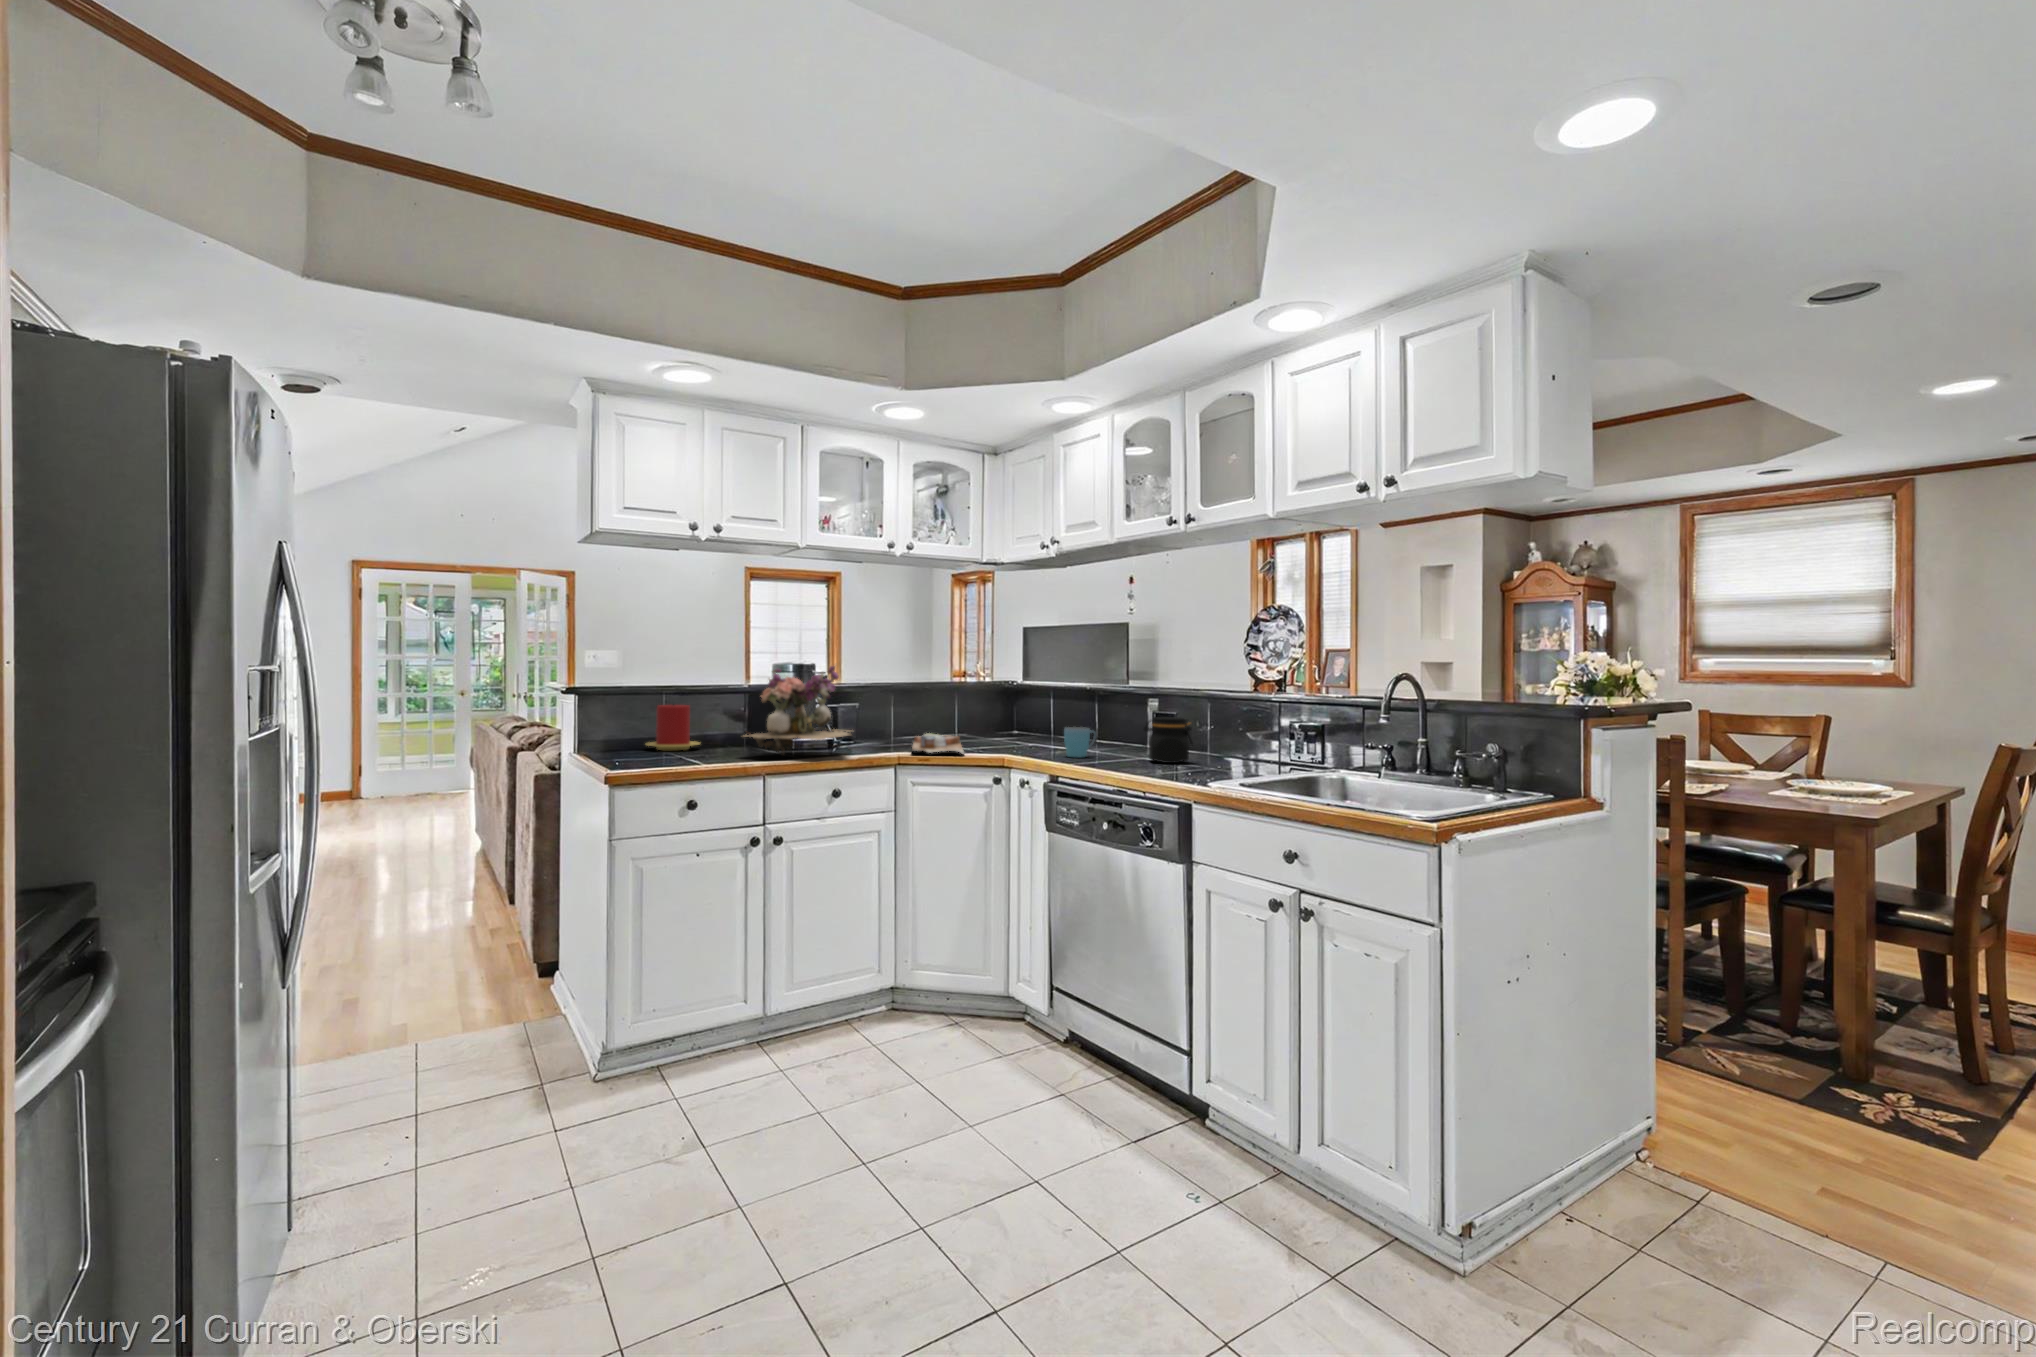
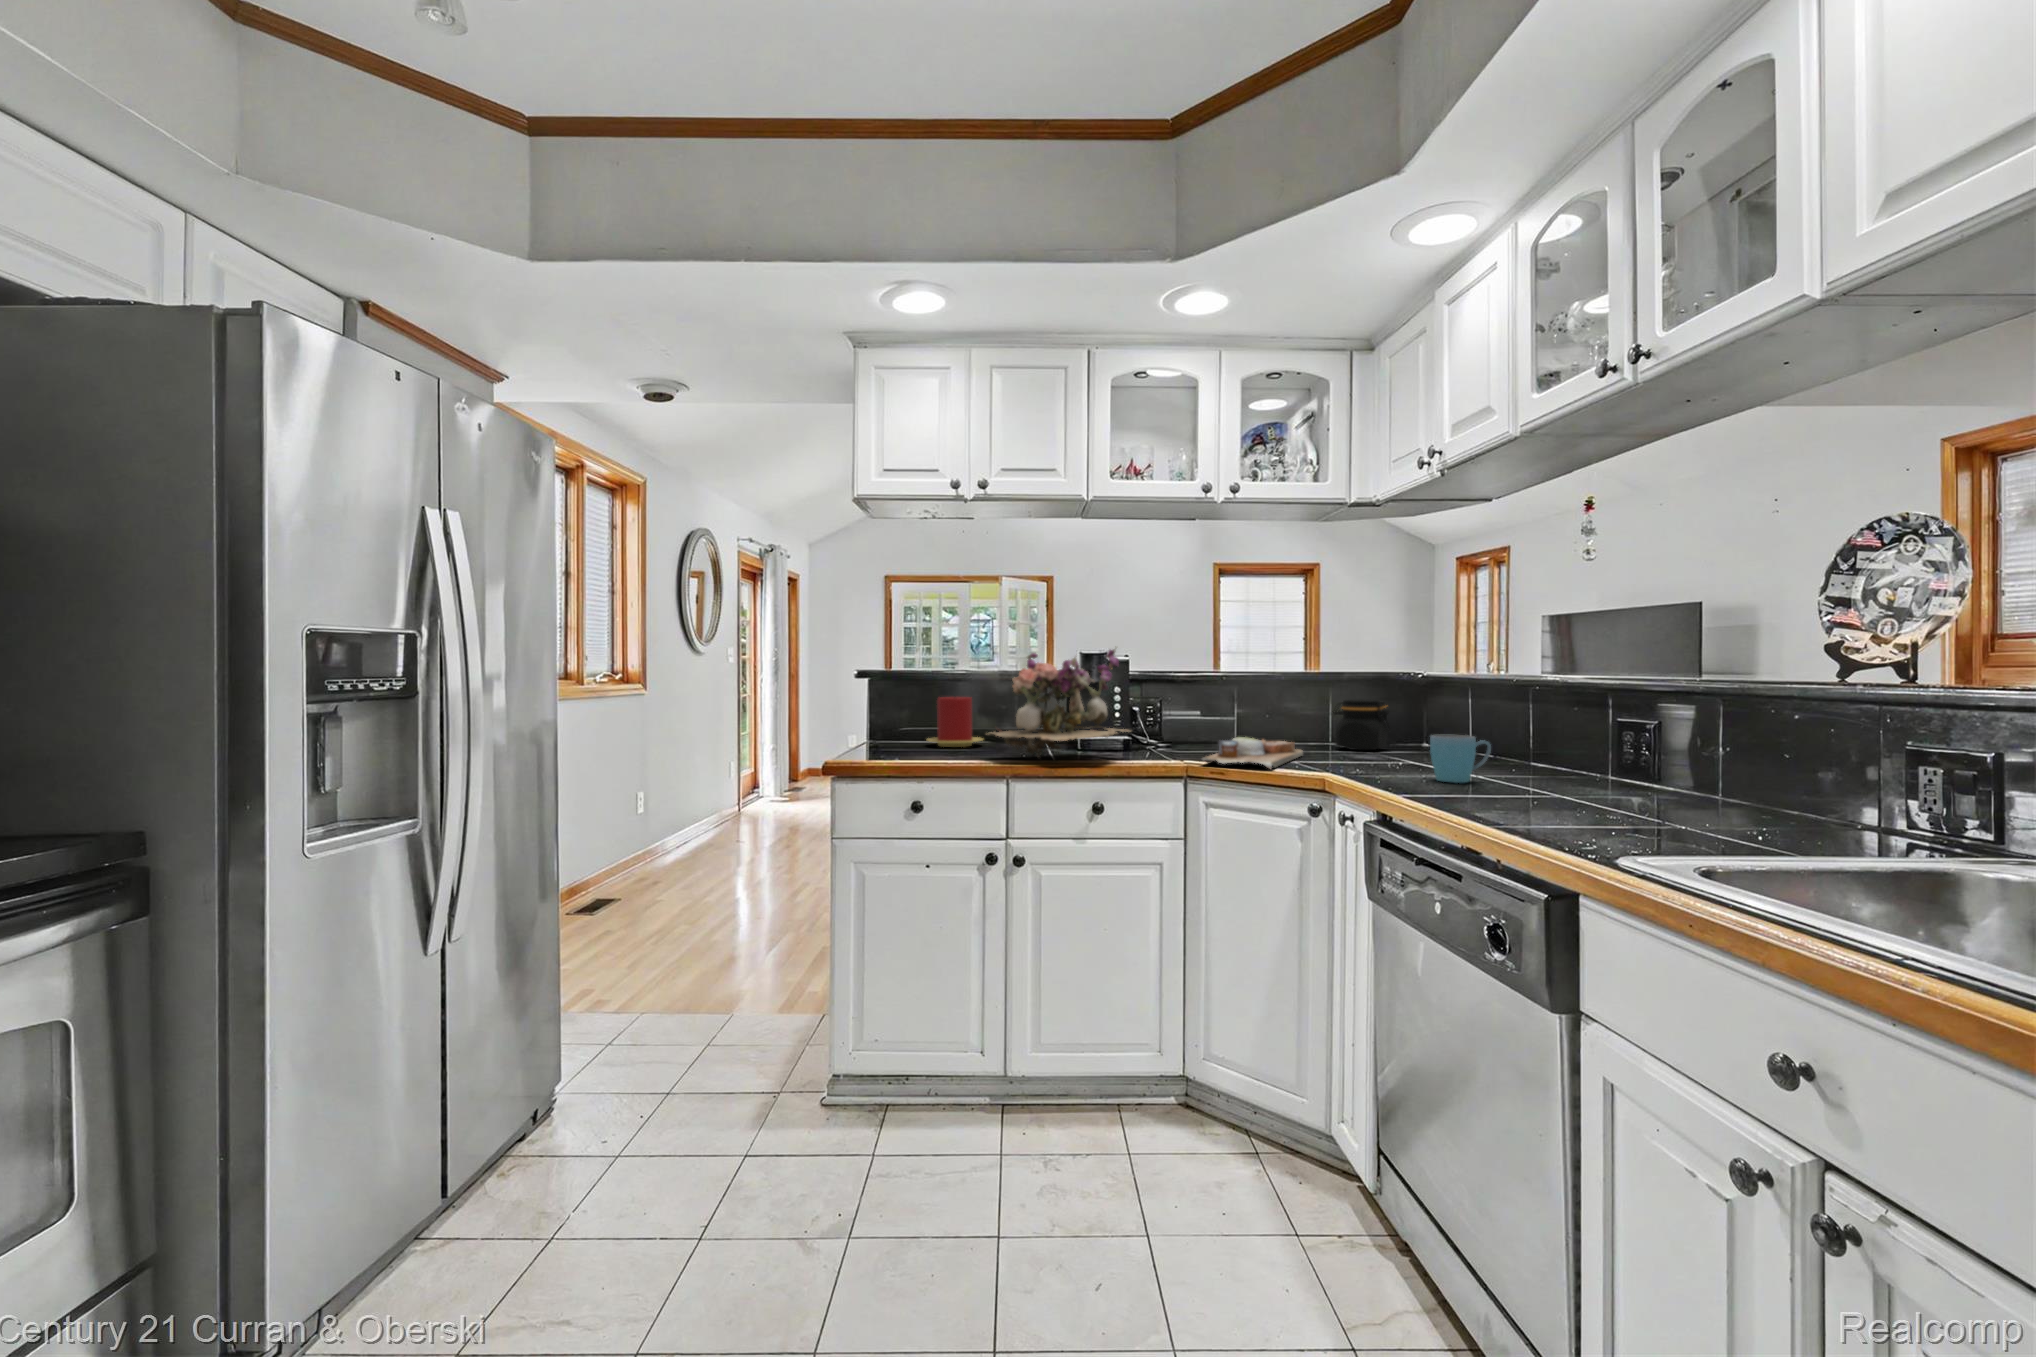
jar: present [1144,717,1193,763] -> present [1332,699,1390,750]

